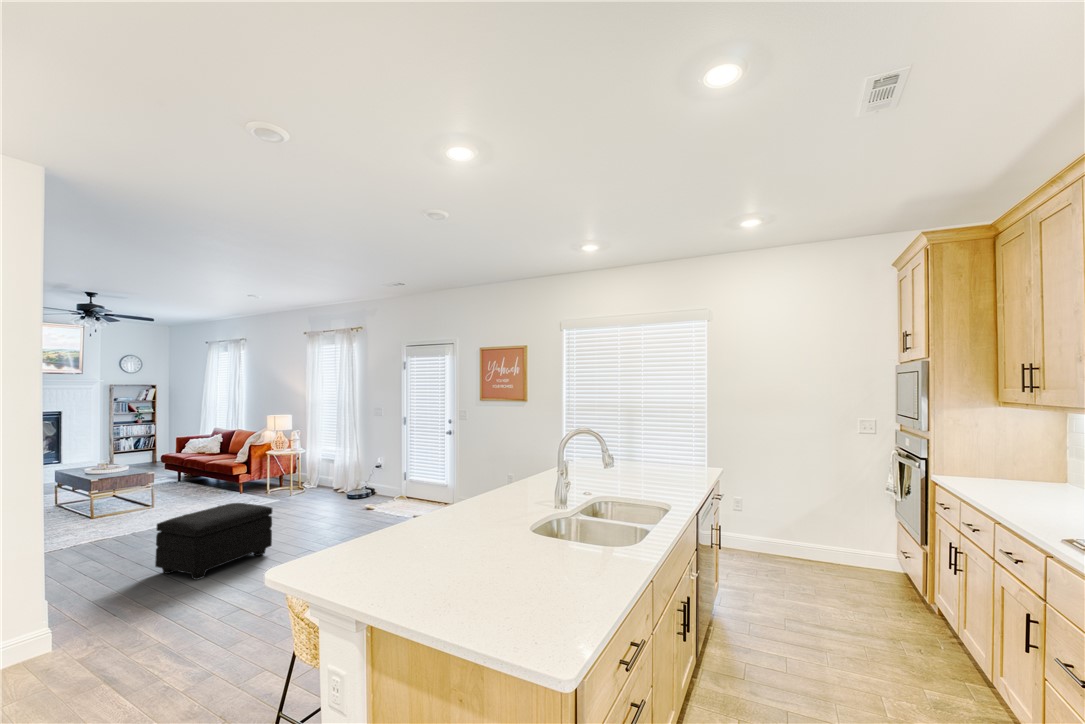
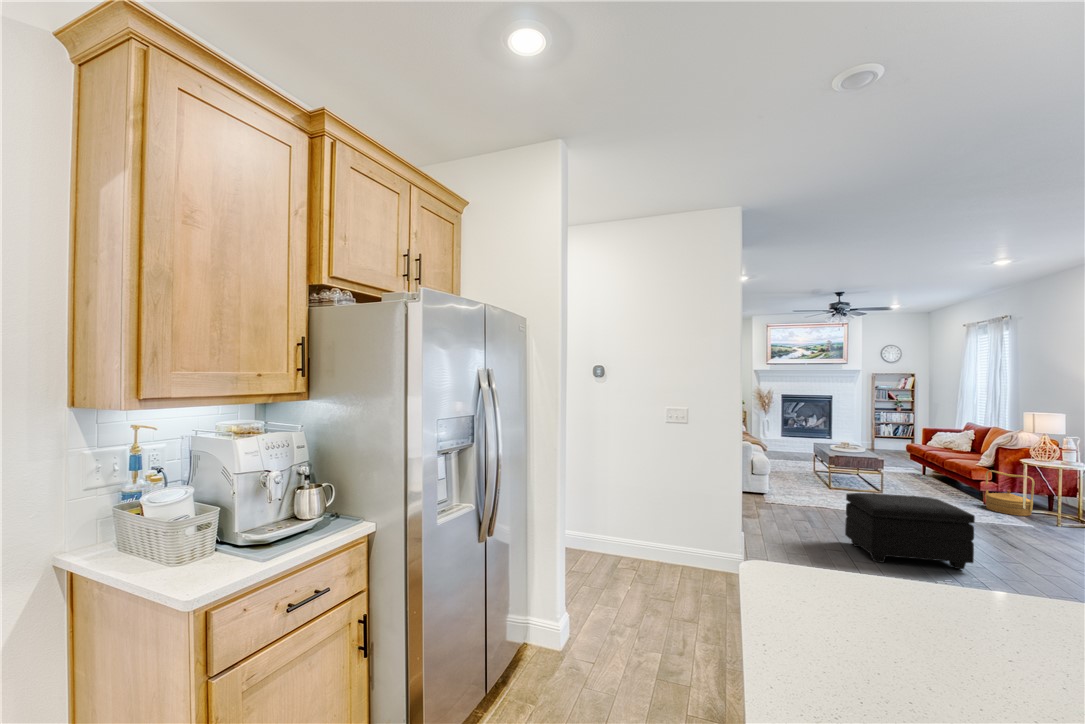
woven basket: none [243,465,277,498] -> present [986,471,1034,516]

